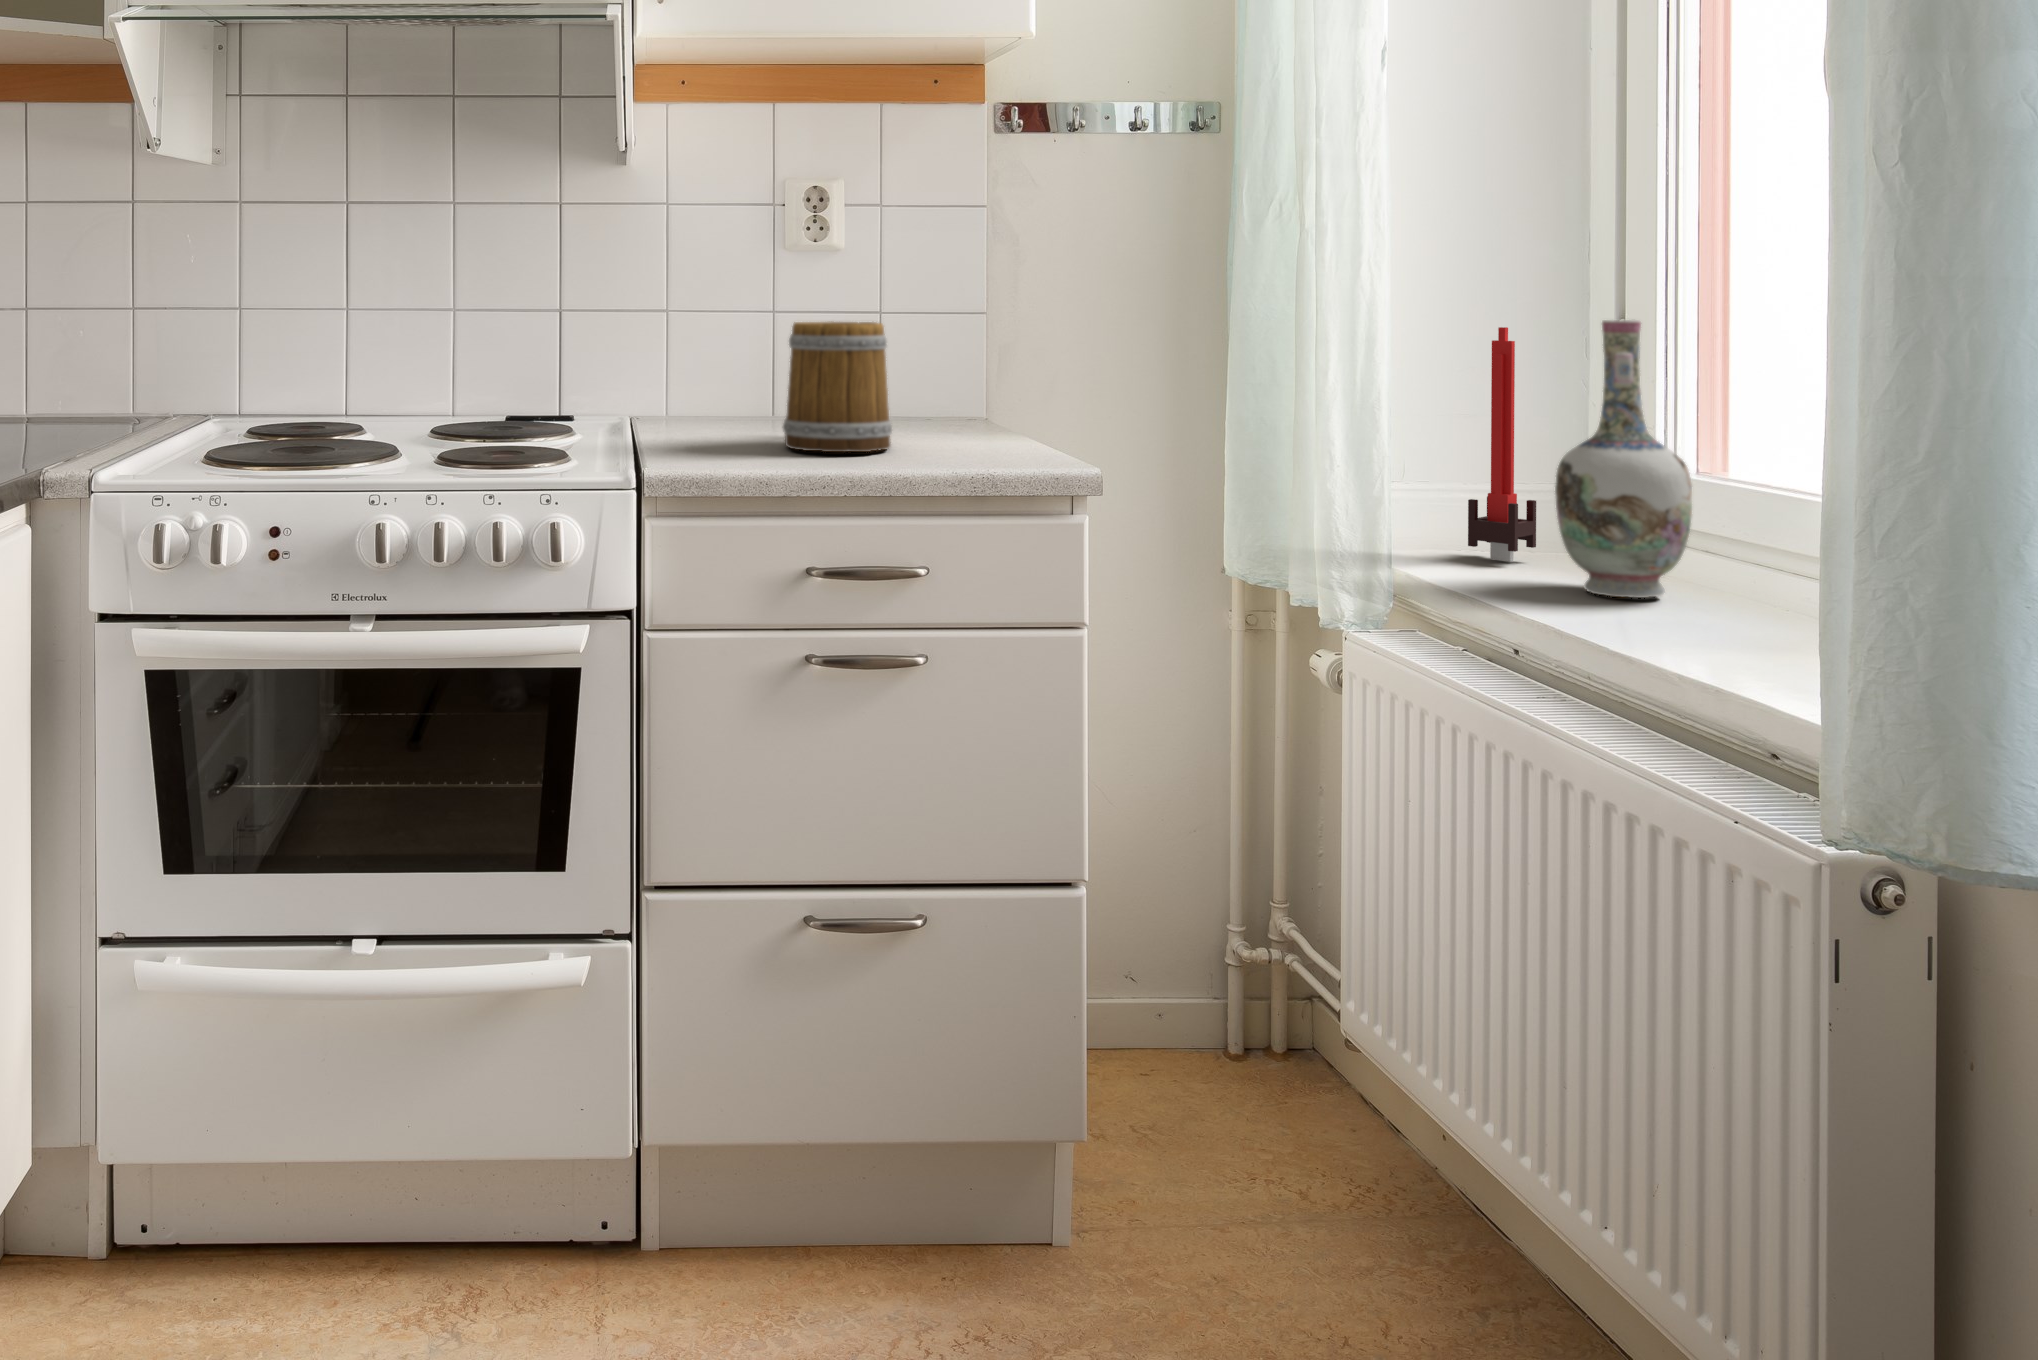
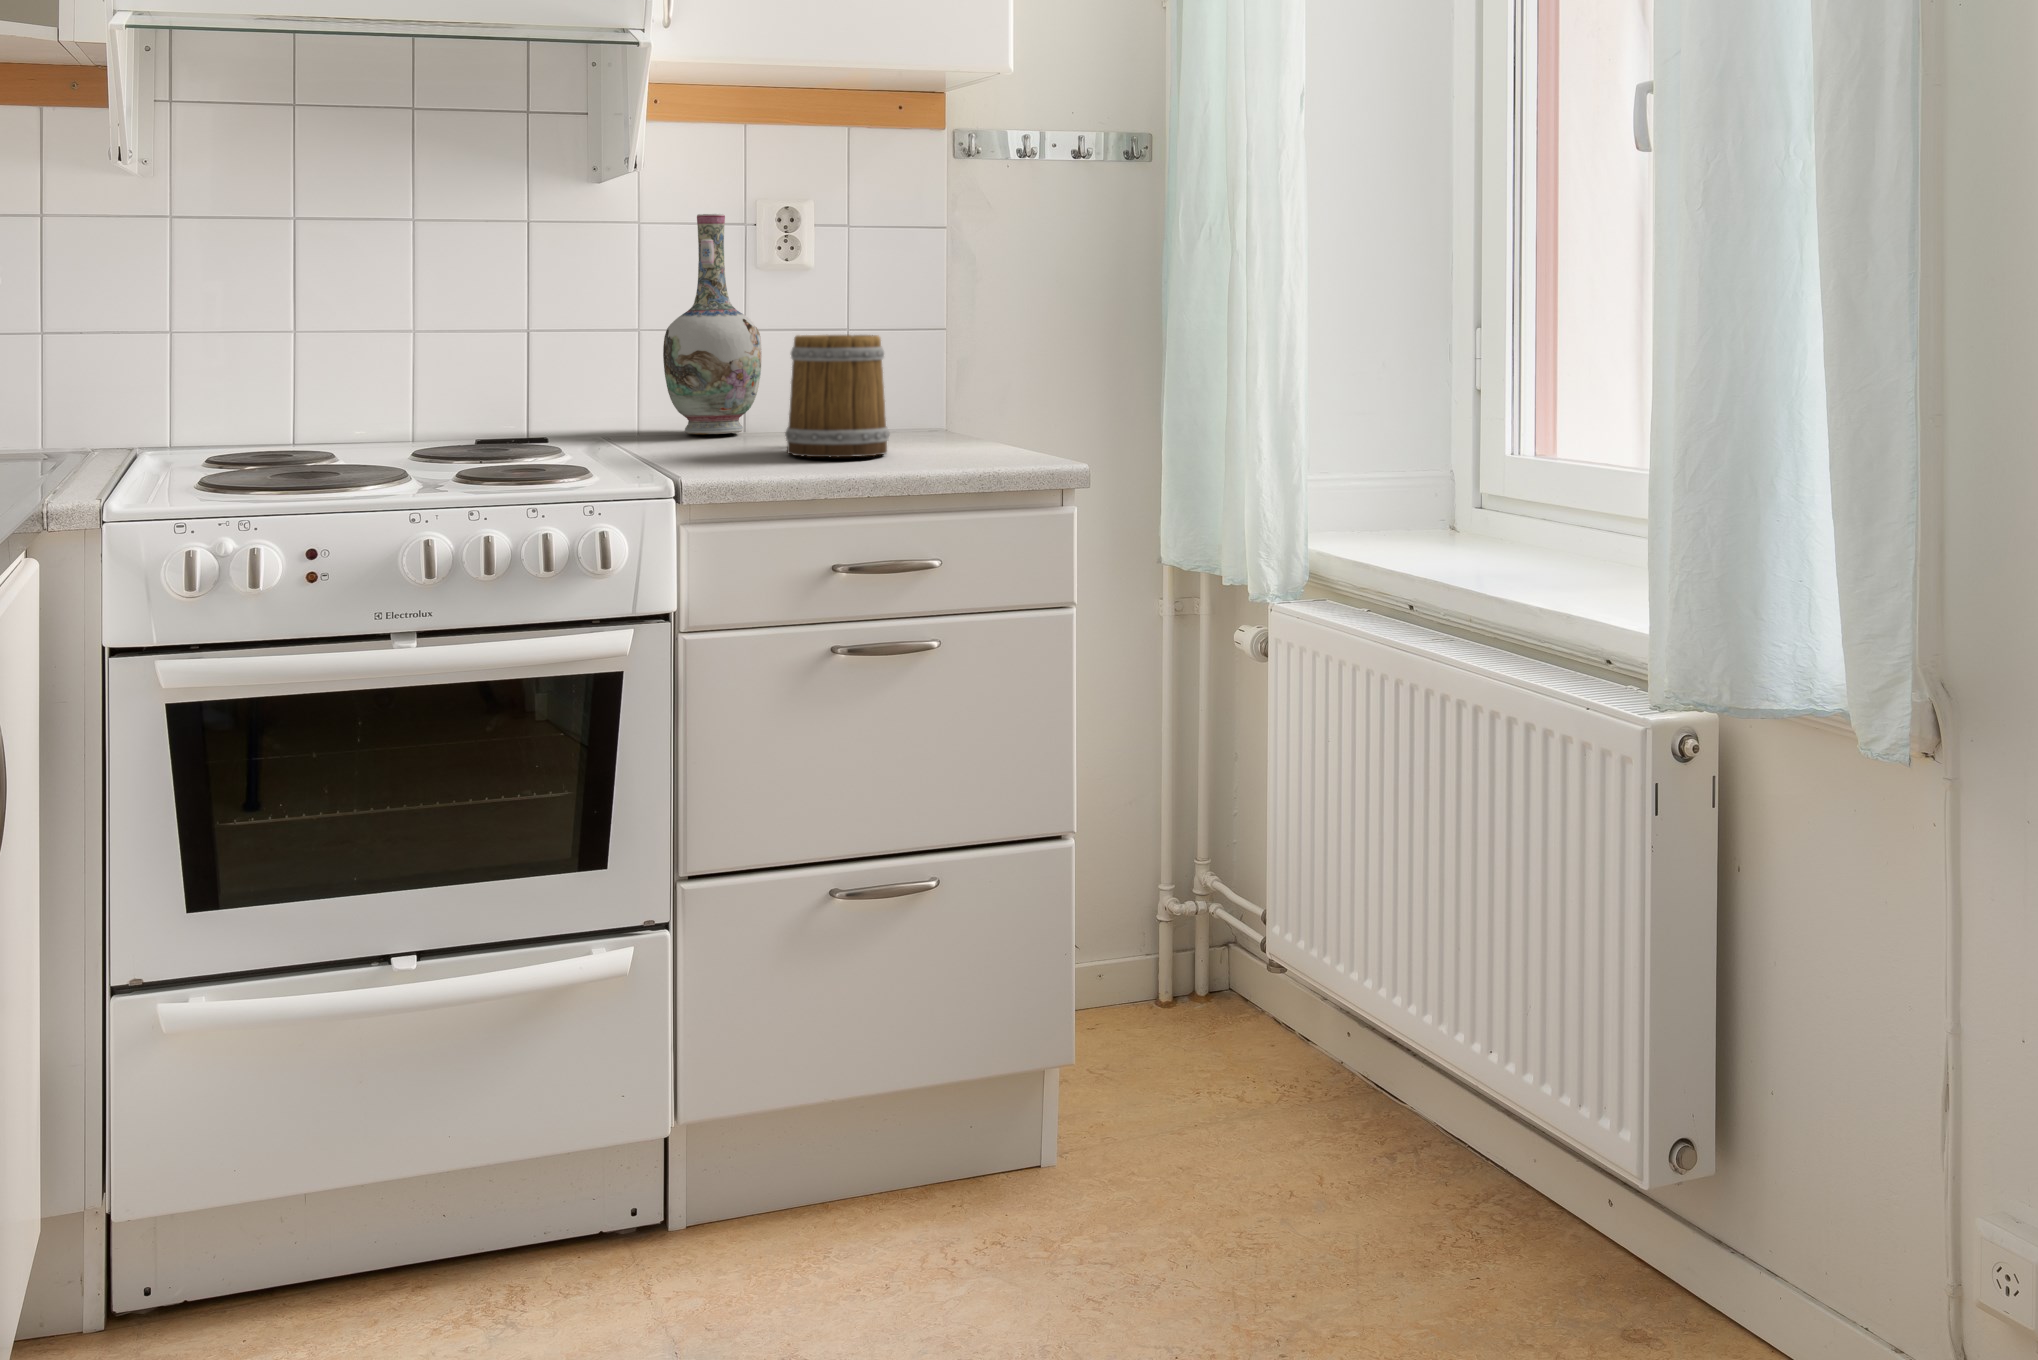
vase: present [1555,319,1692,598] -> present [663,214,762,434]
candle: present [1468,327,1536,561] -> none [1370,333,1422,533]

